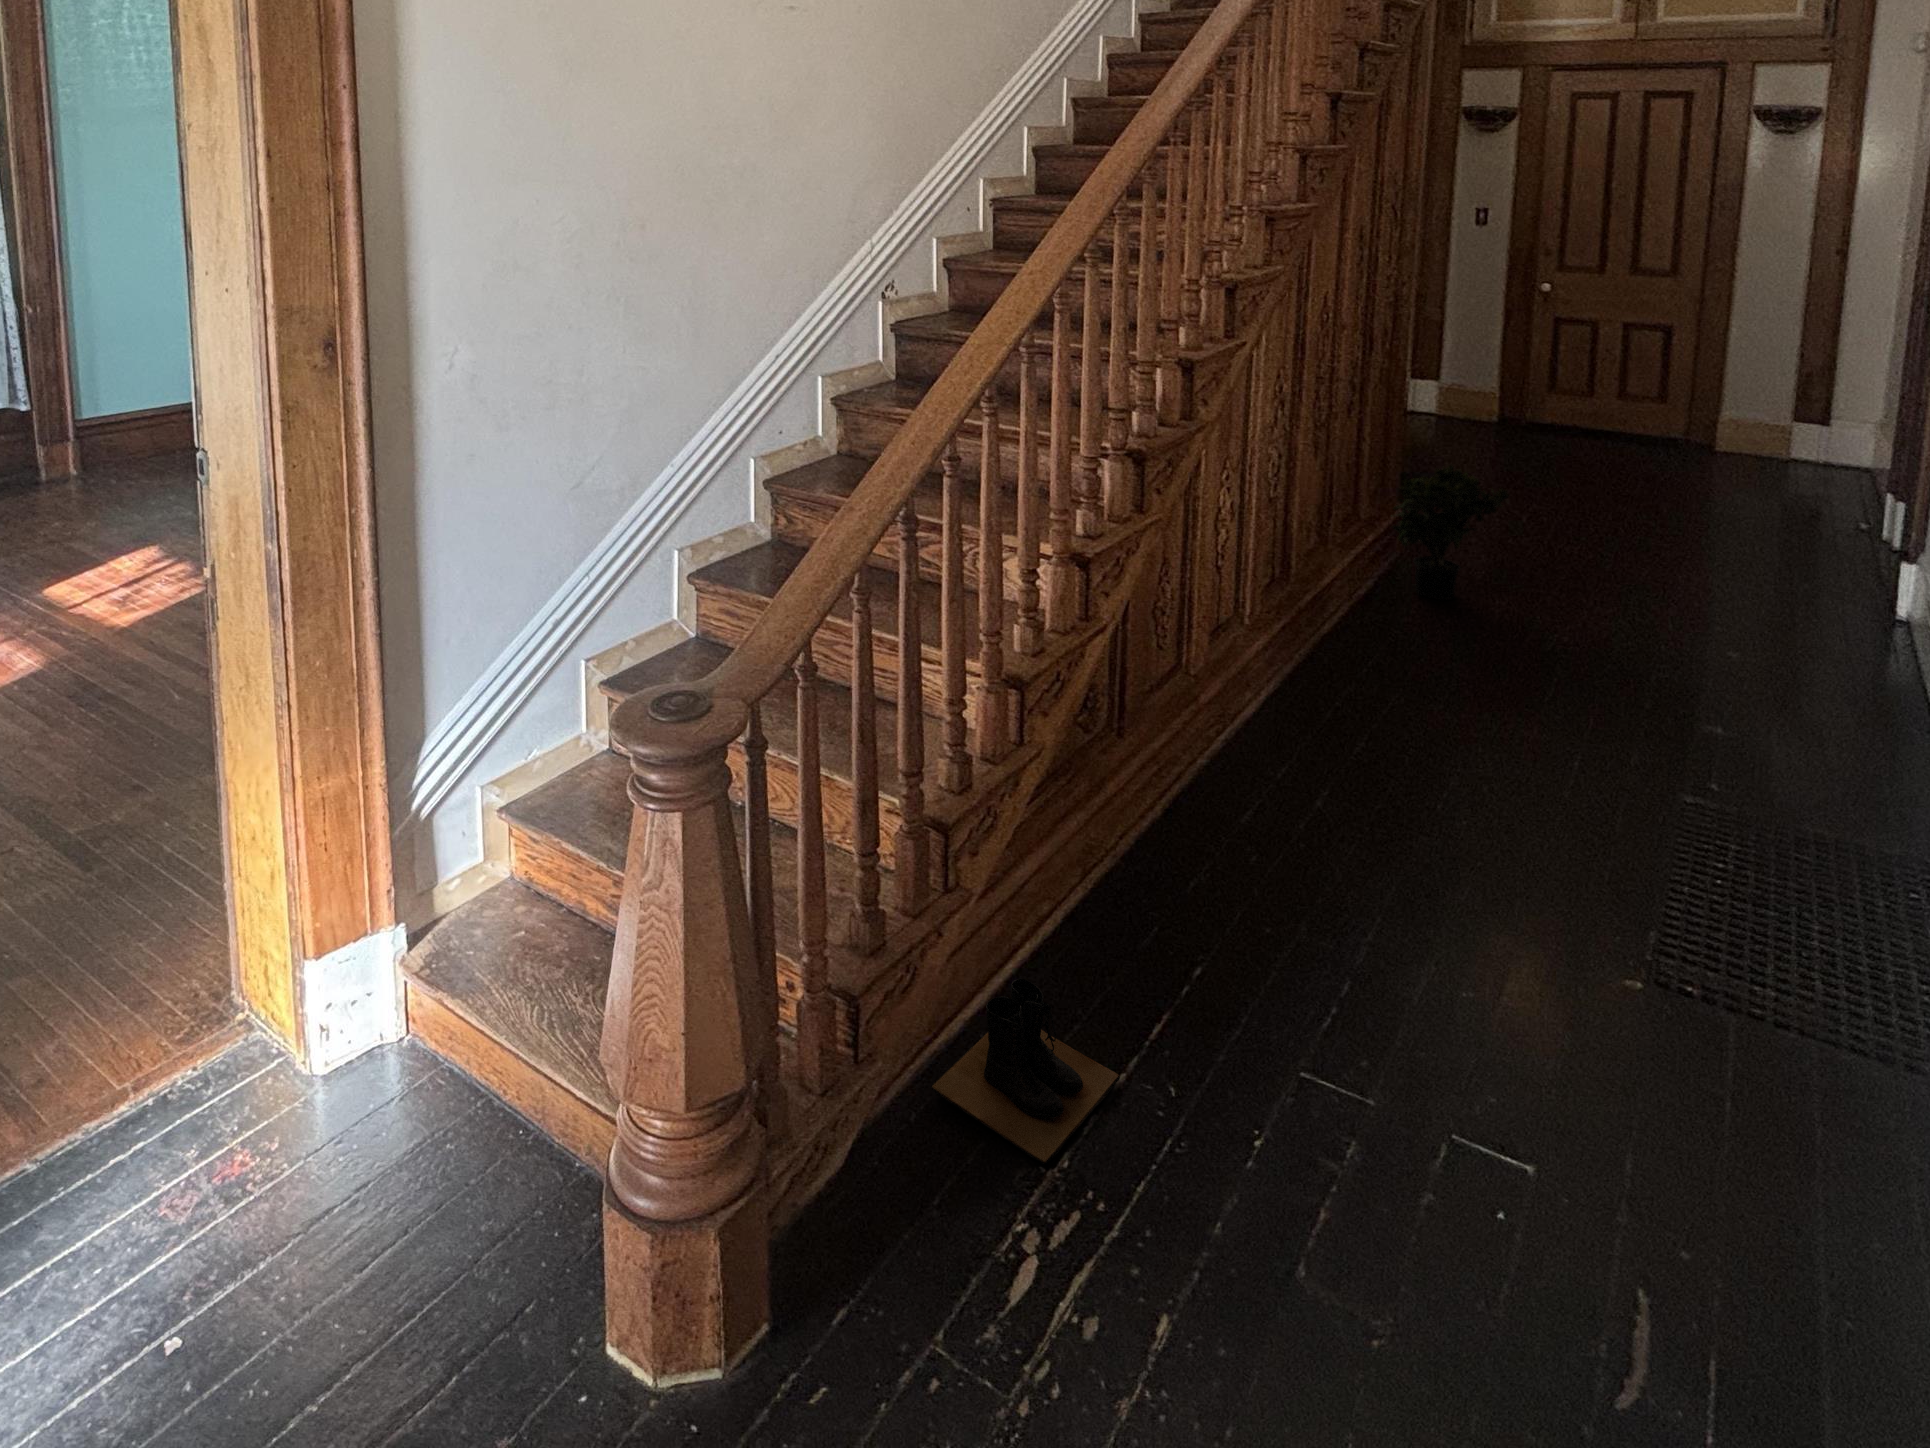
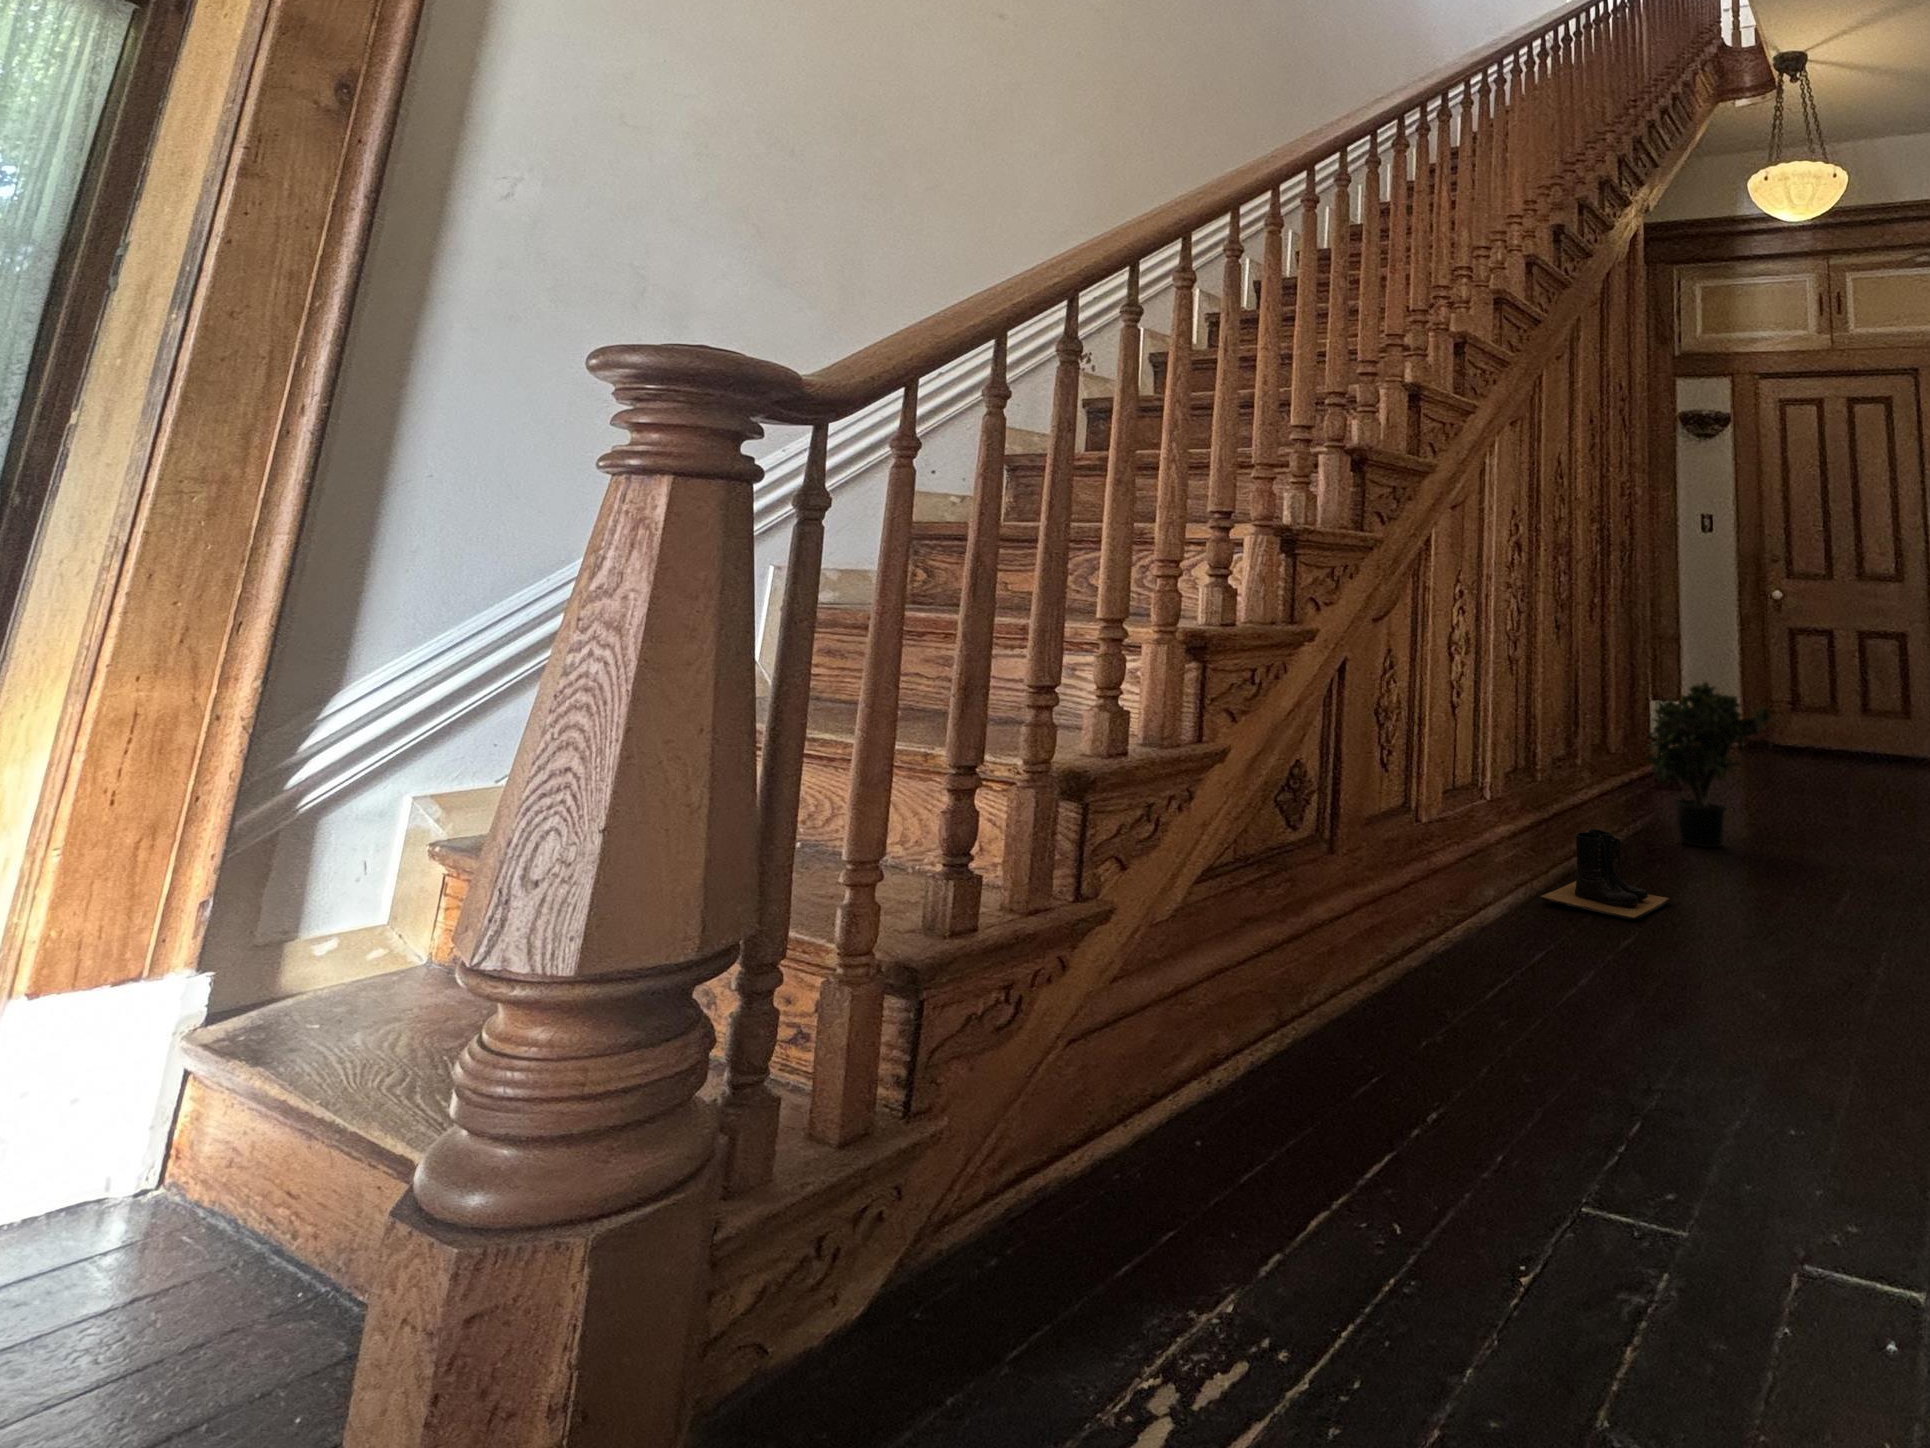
boots: present [932,979,1120,1164] -> present [1540,829,1670,919]

